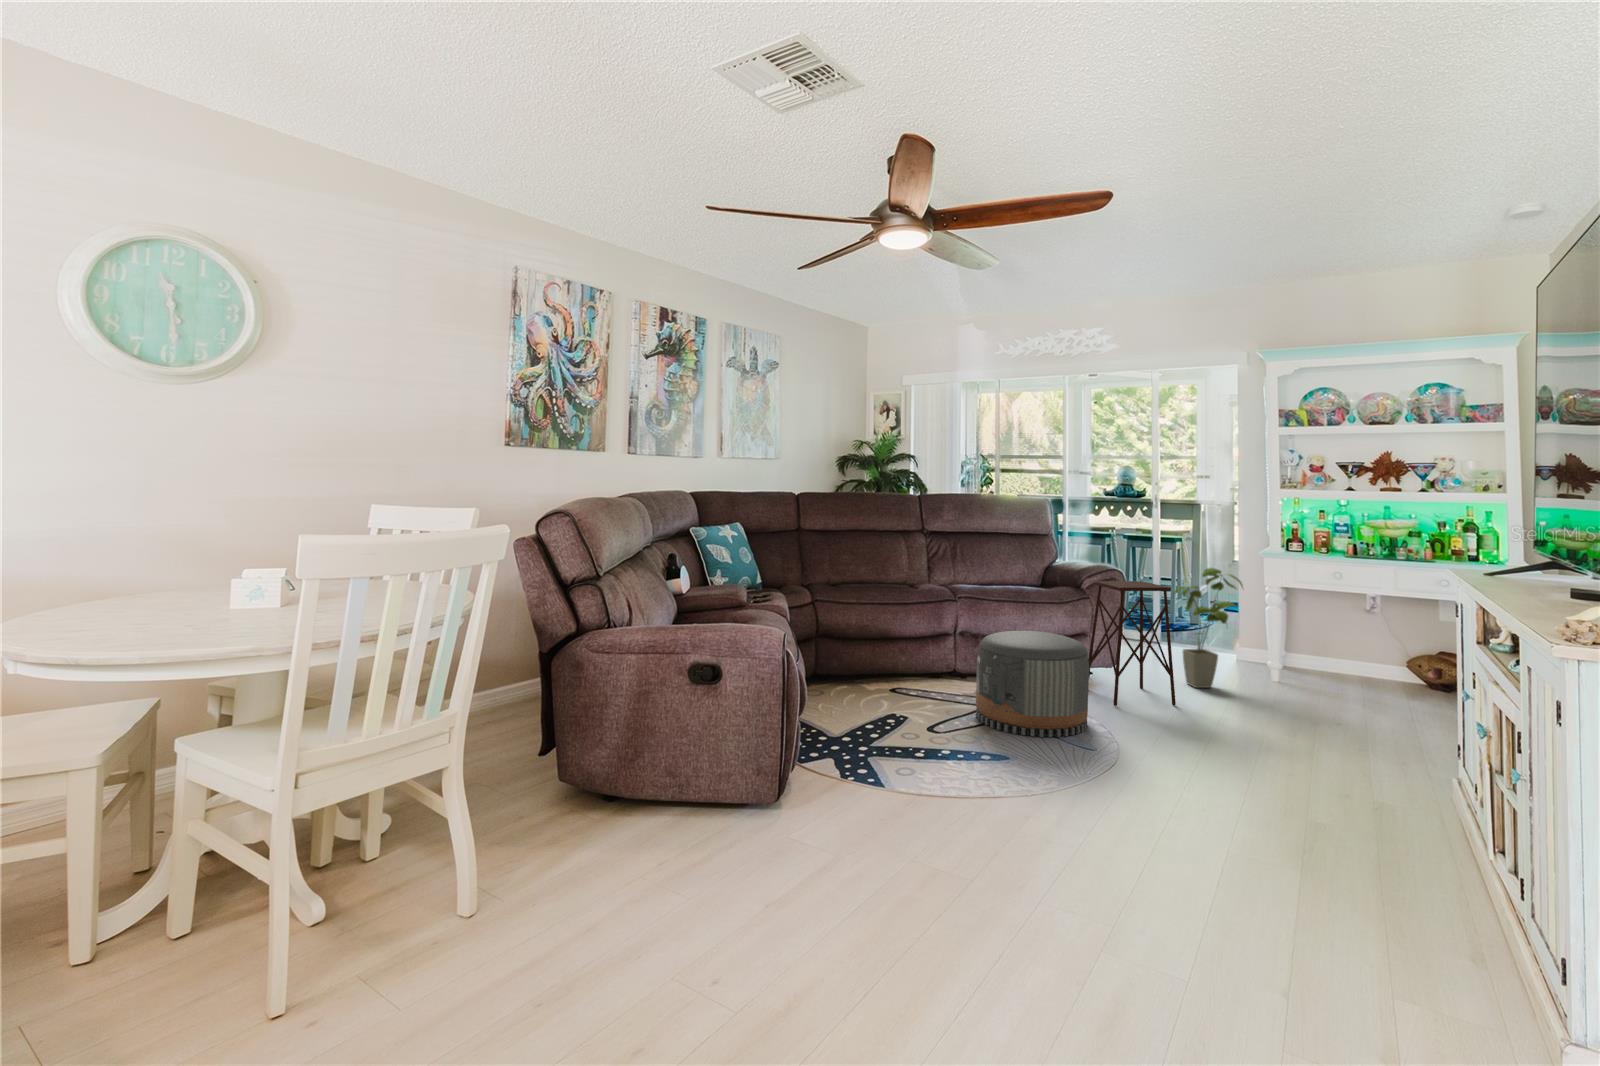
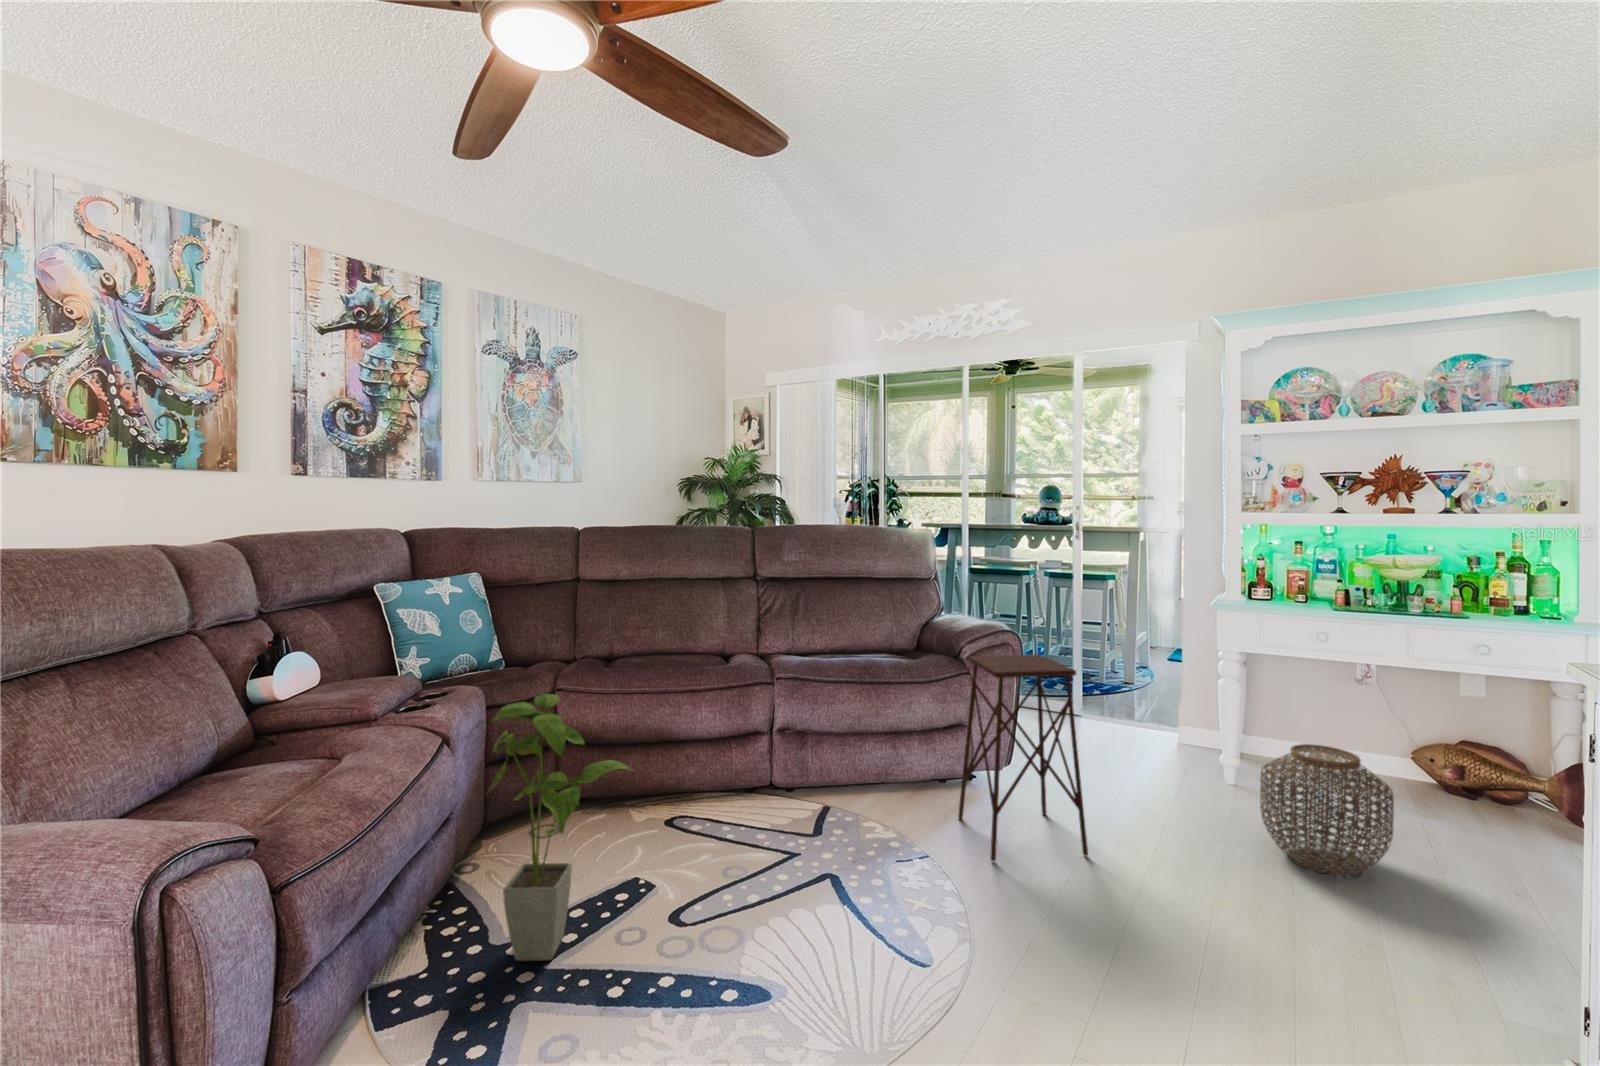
house plant: present [1174,568,1243,688] -> present [490,694,631,961]
pouf: present [976,631,1089,737] -> none [754,747,933,958]
woven basket: none [1288,638,1373,716] -> present [1260,744,1394,876]

